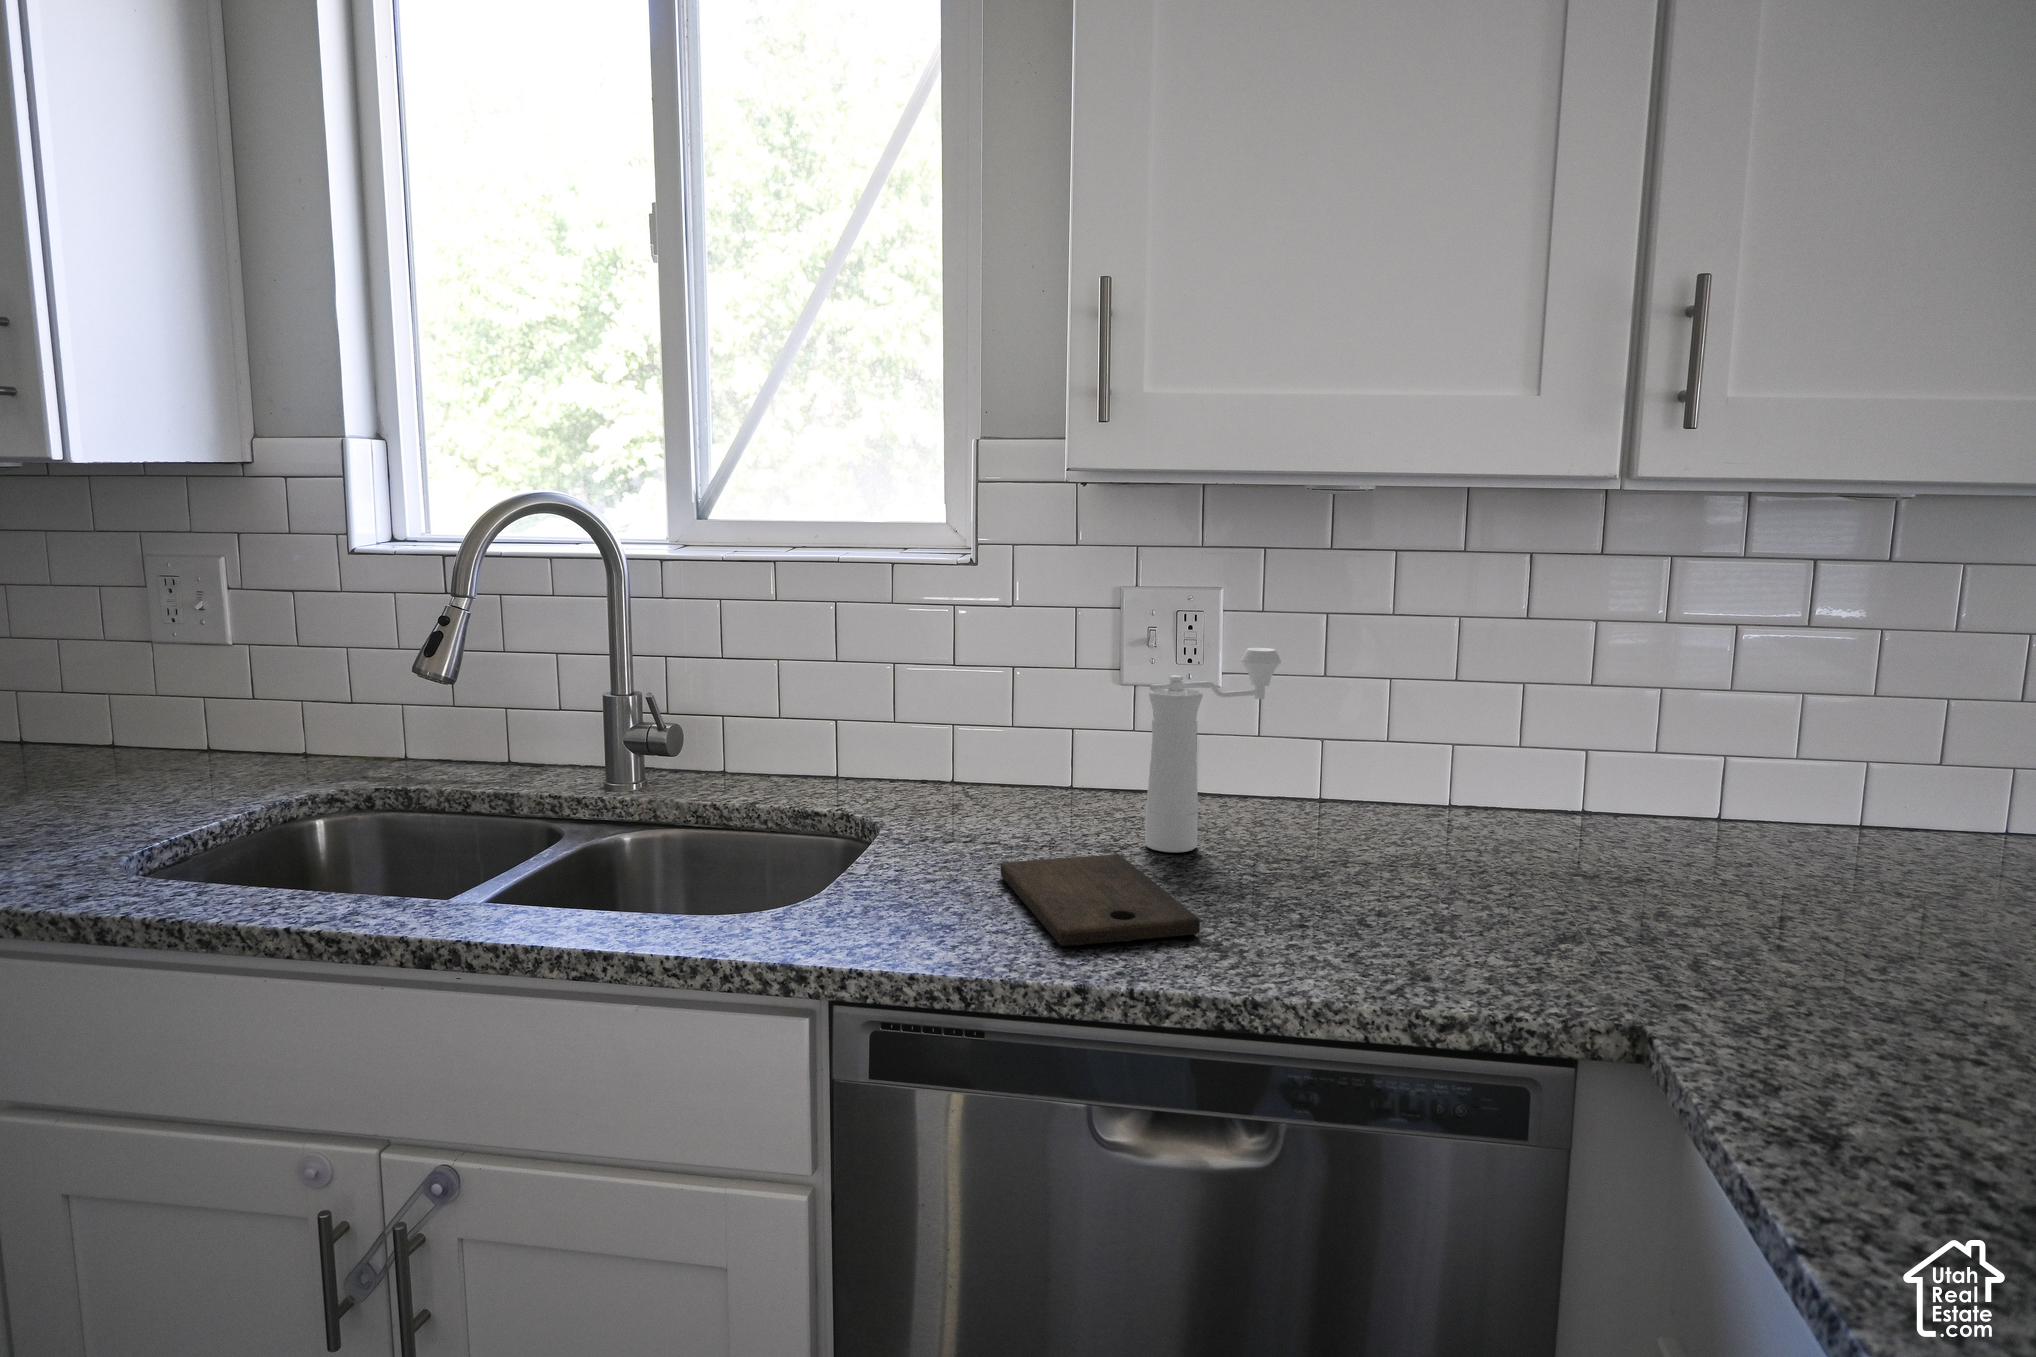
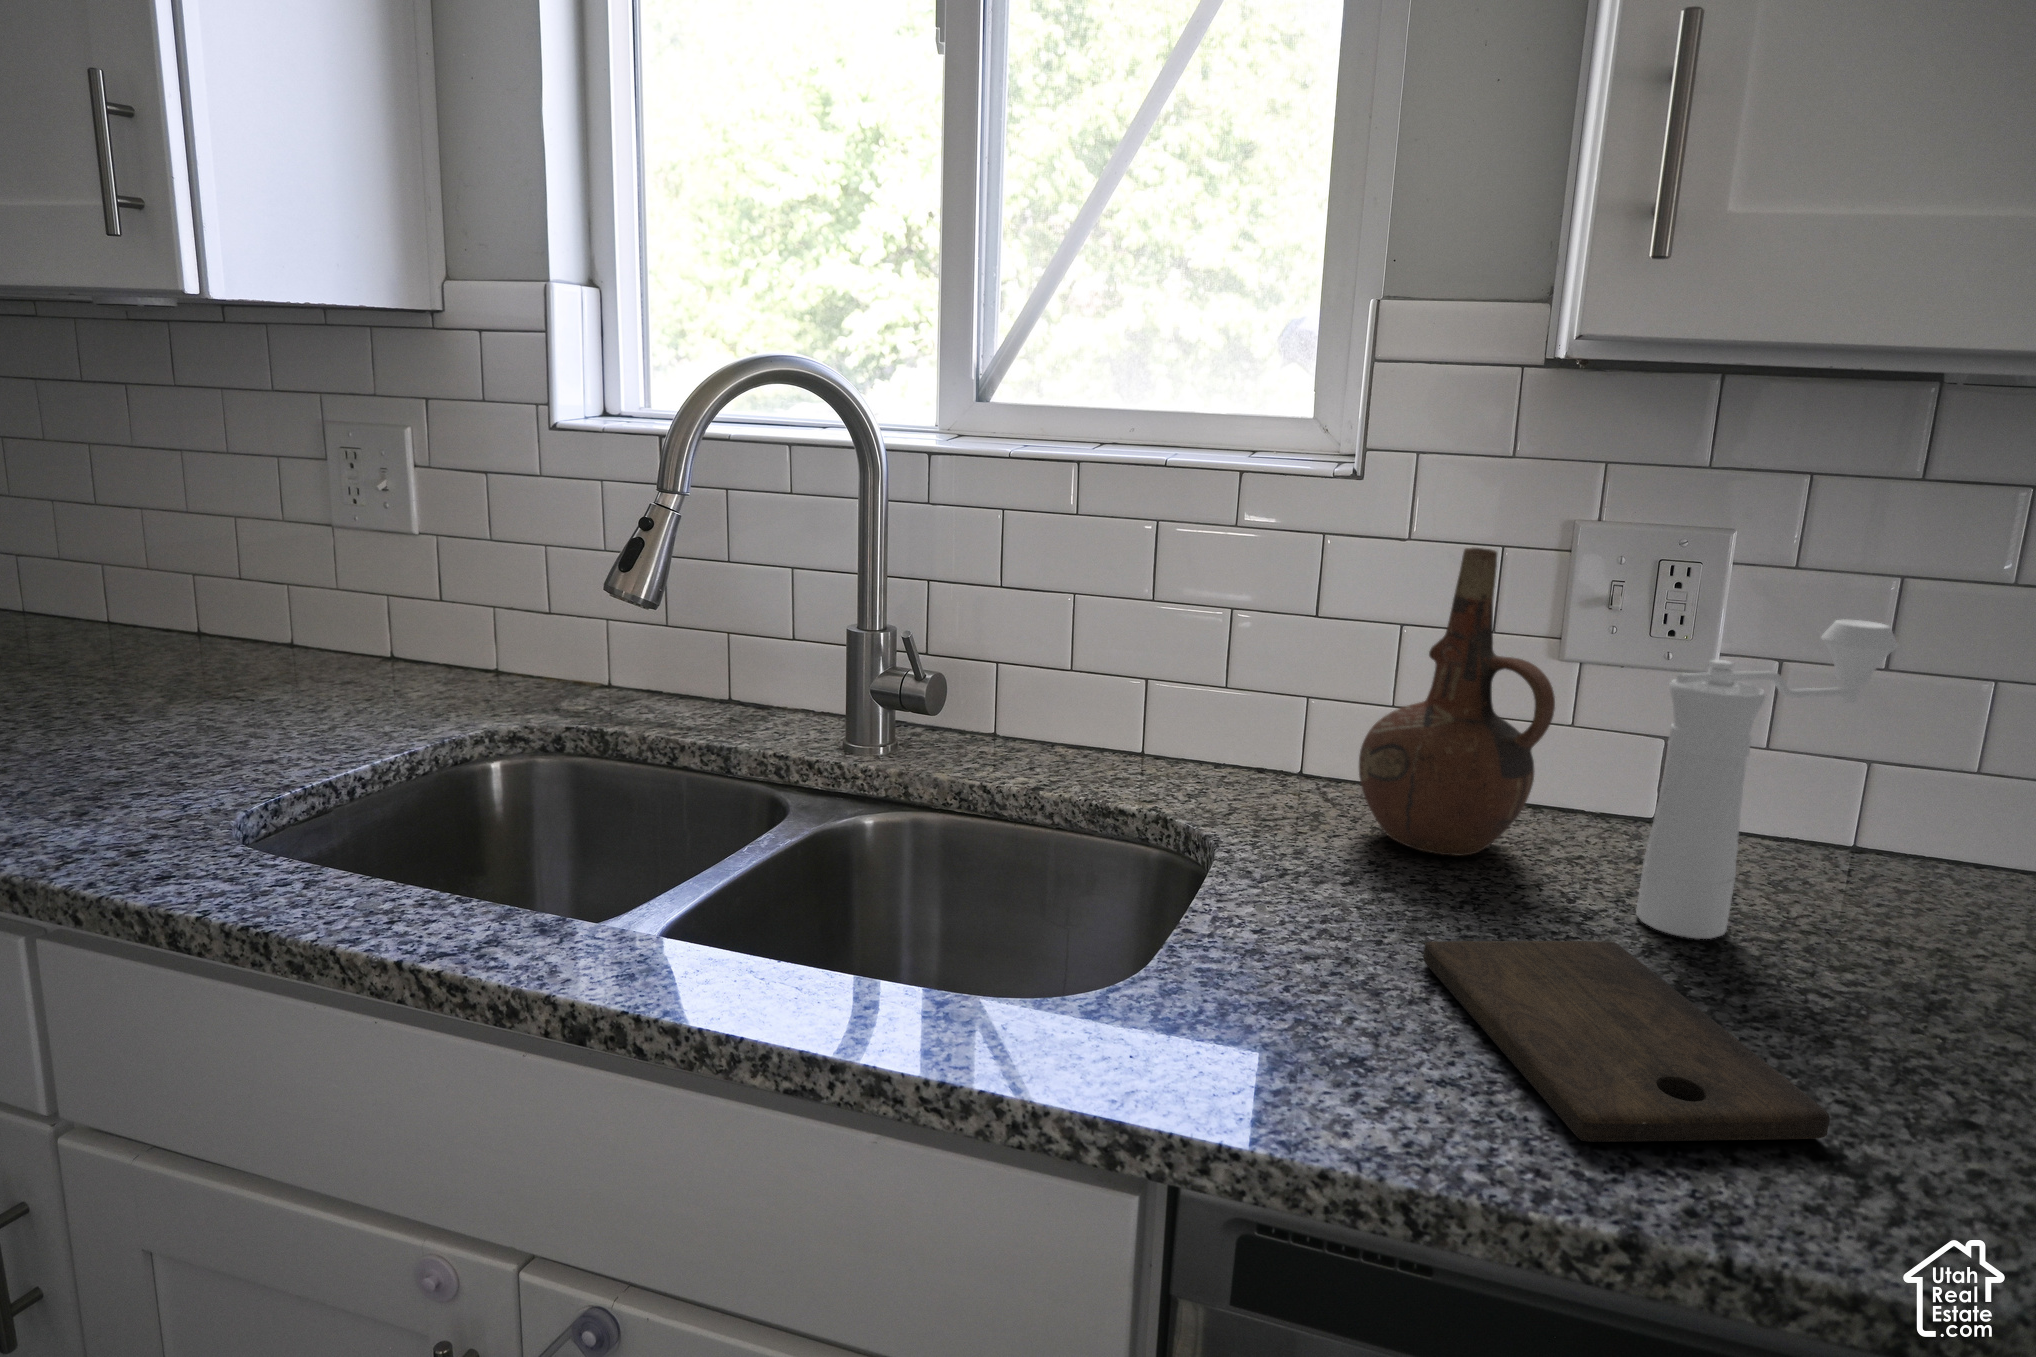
ceramic pitcher: none [978,614,1097,821] -> present [1359,548,1555,856]

